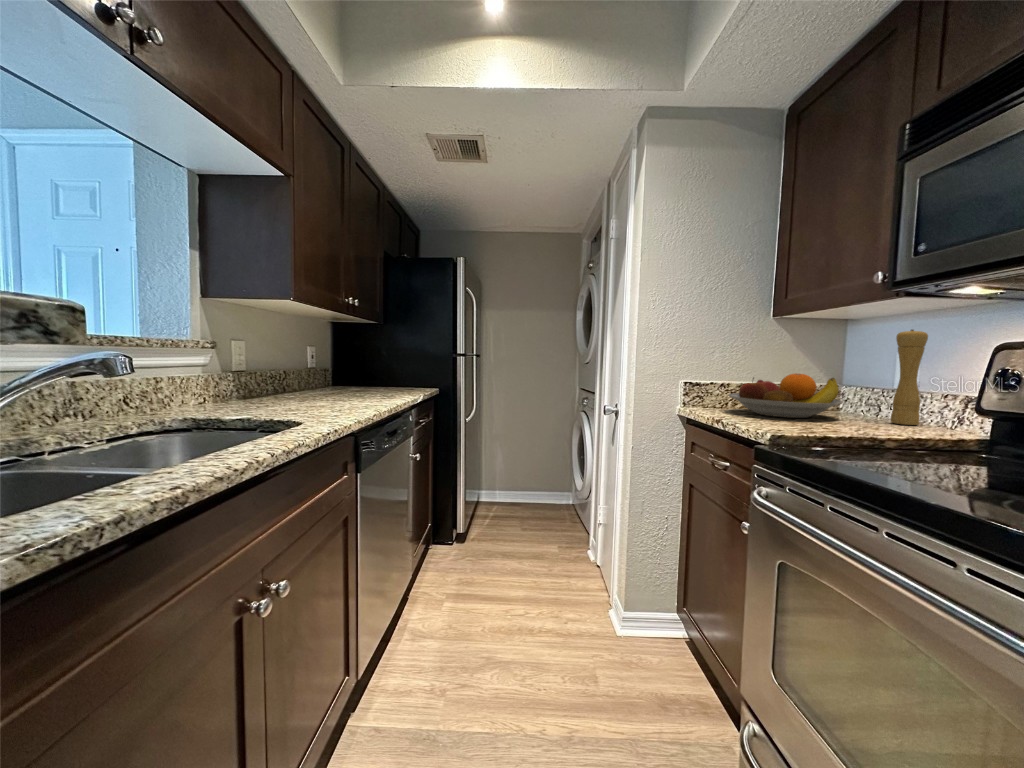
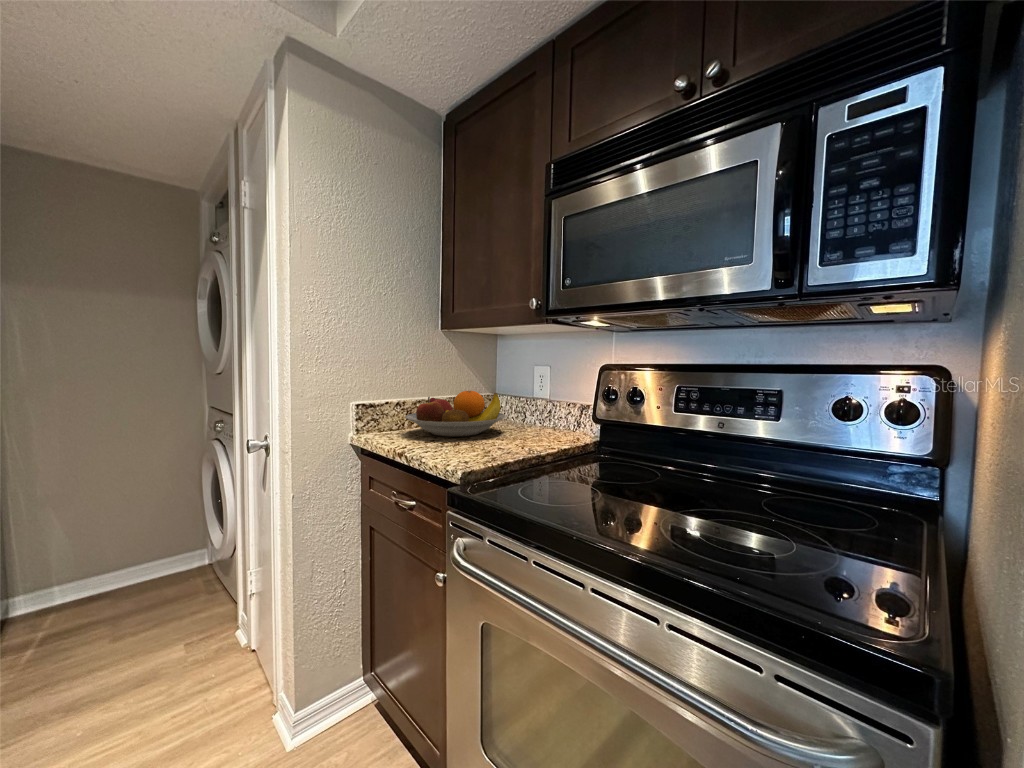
pepper mill: present [891,329,928,425] -> none [538,349,559,431]

